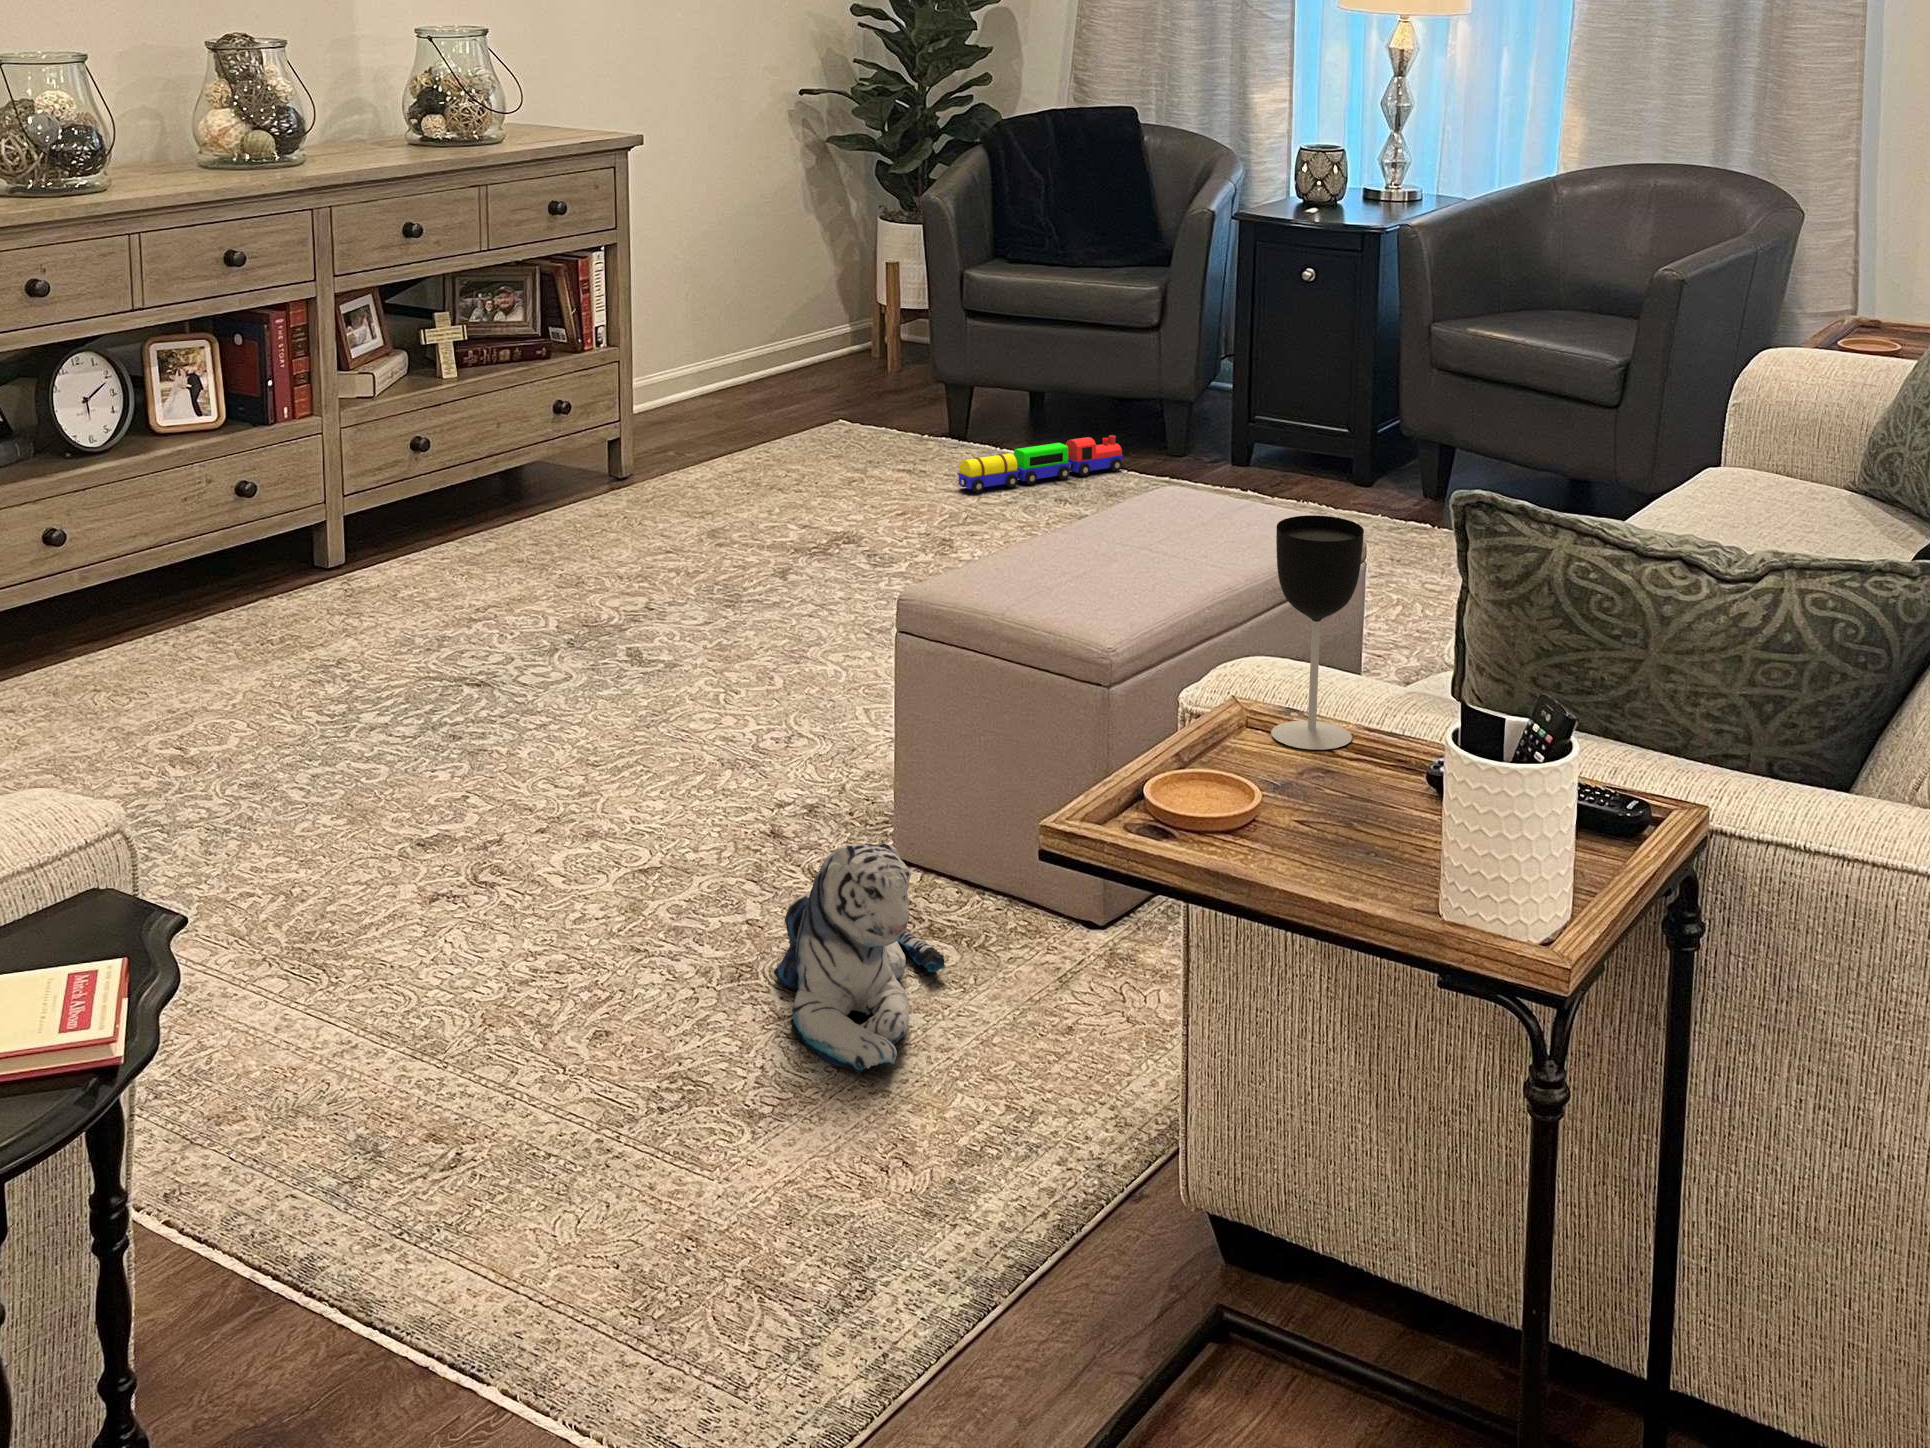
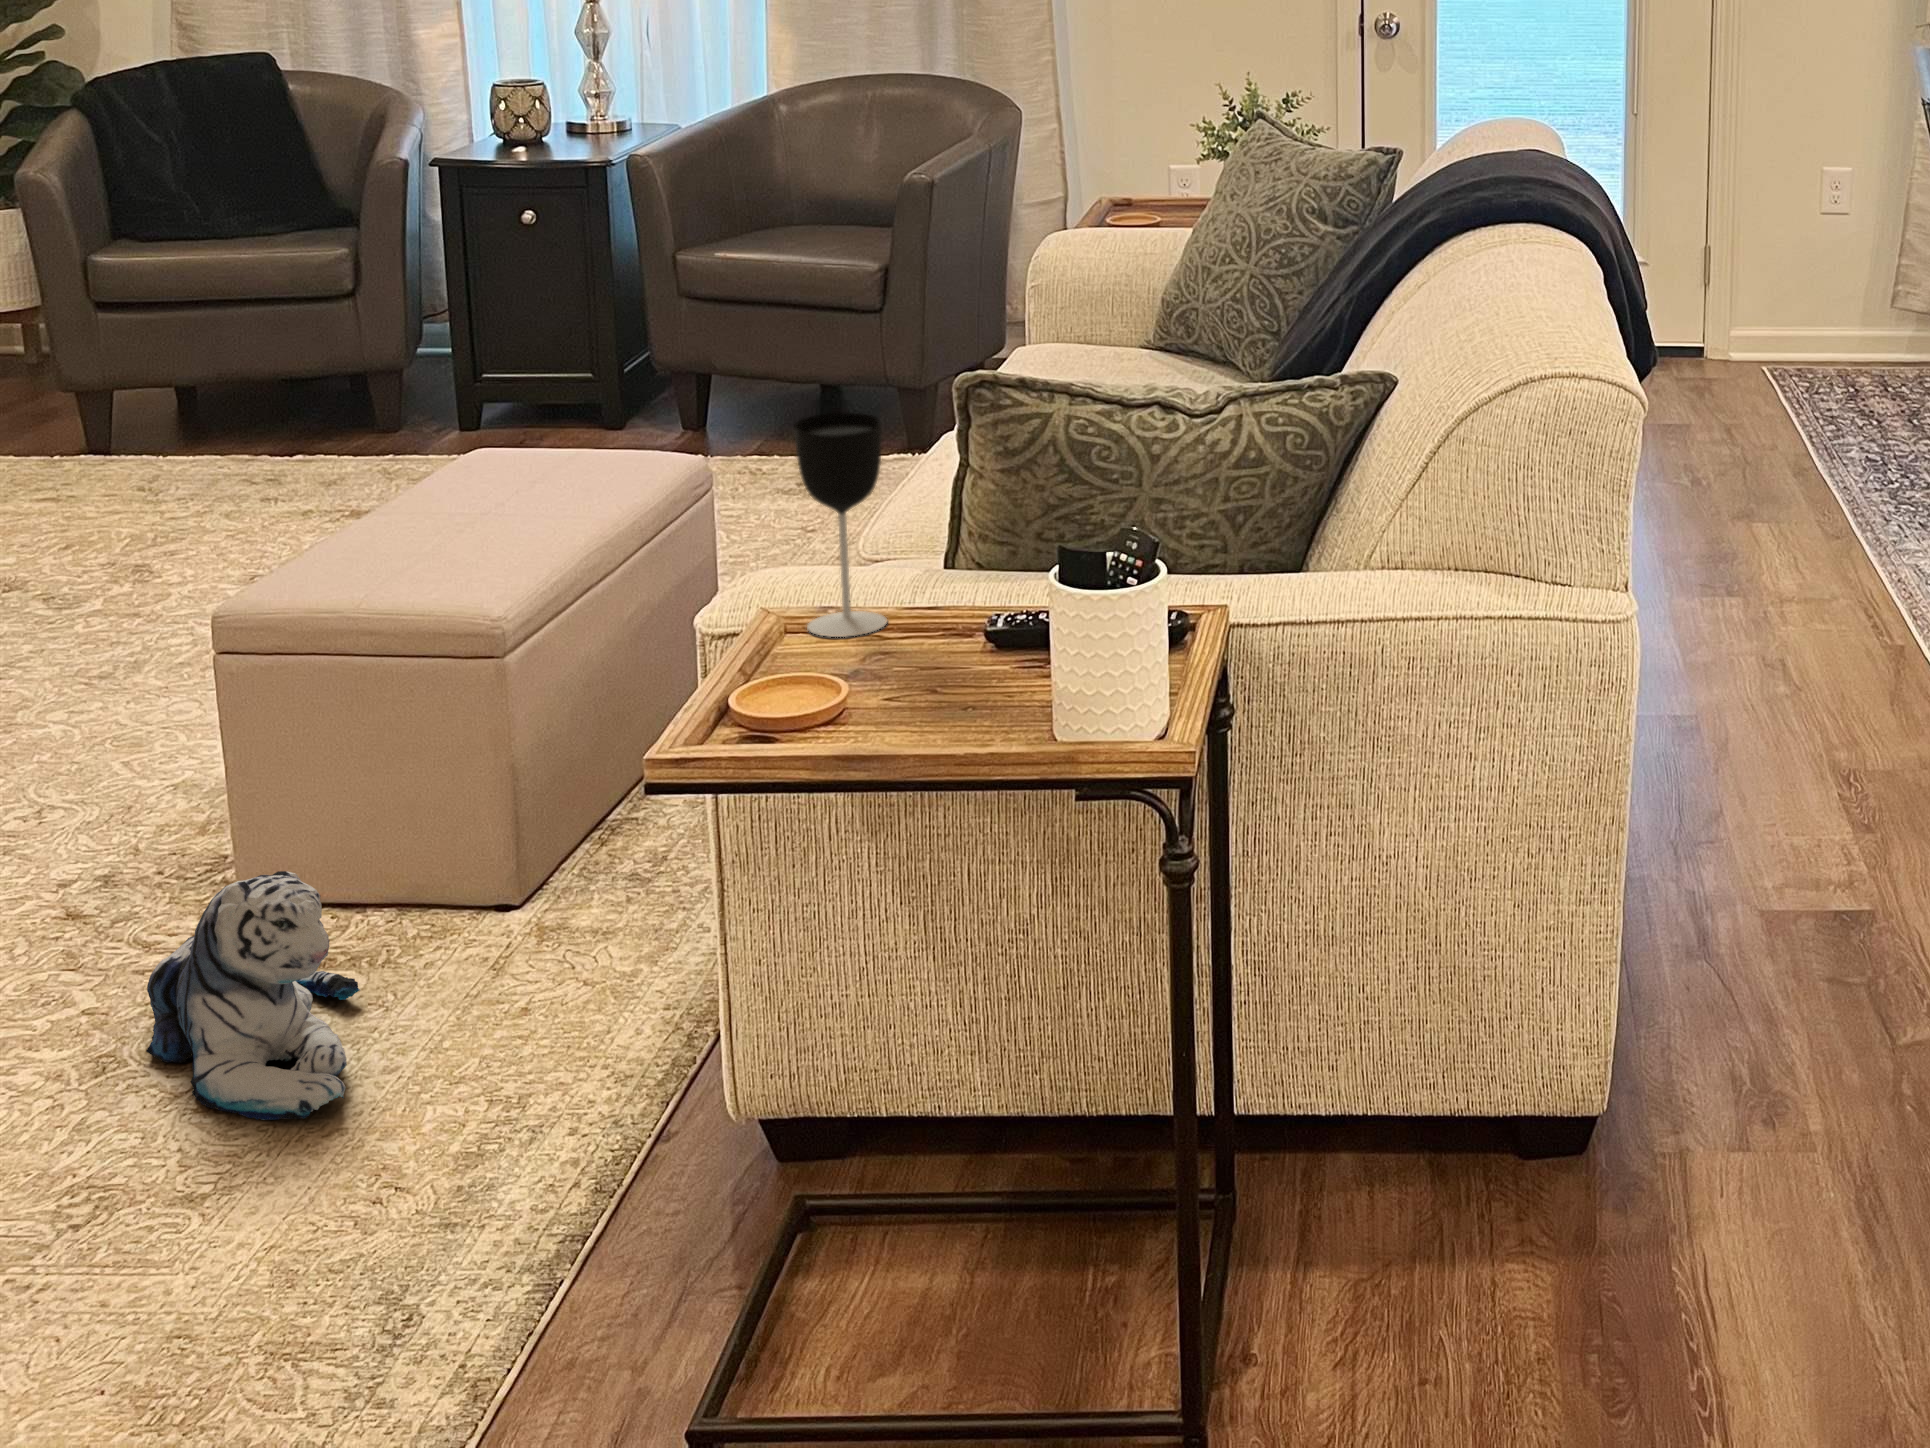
toy train: present [957,435,1123,493] -> none [126,421,329,508]

